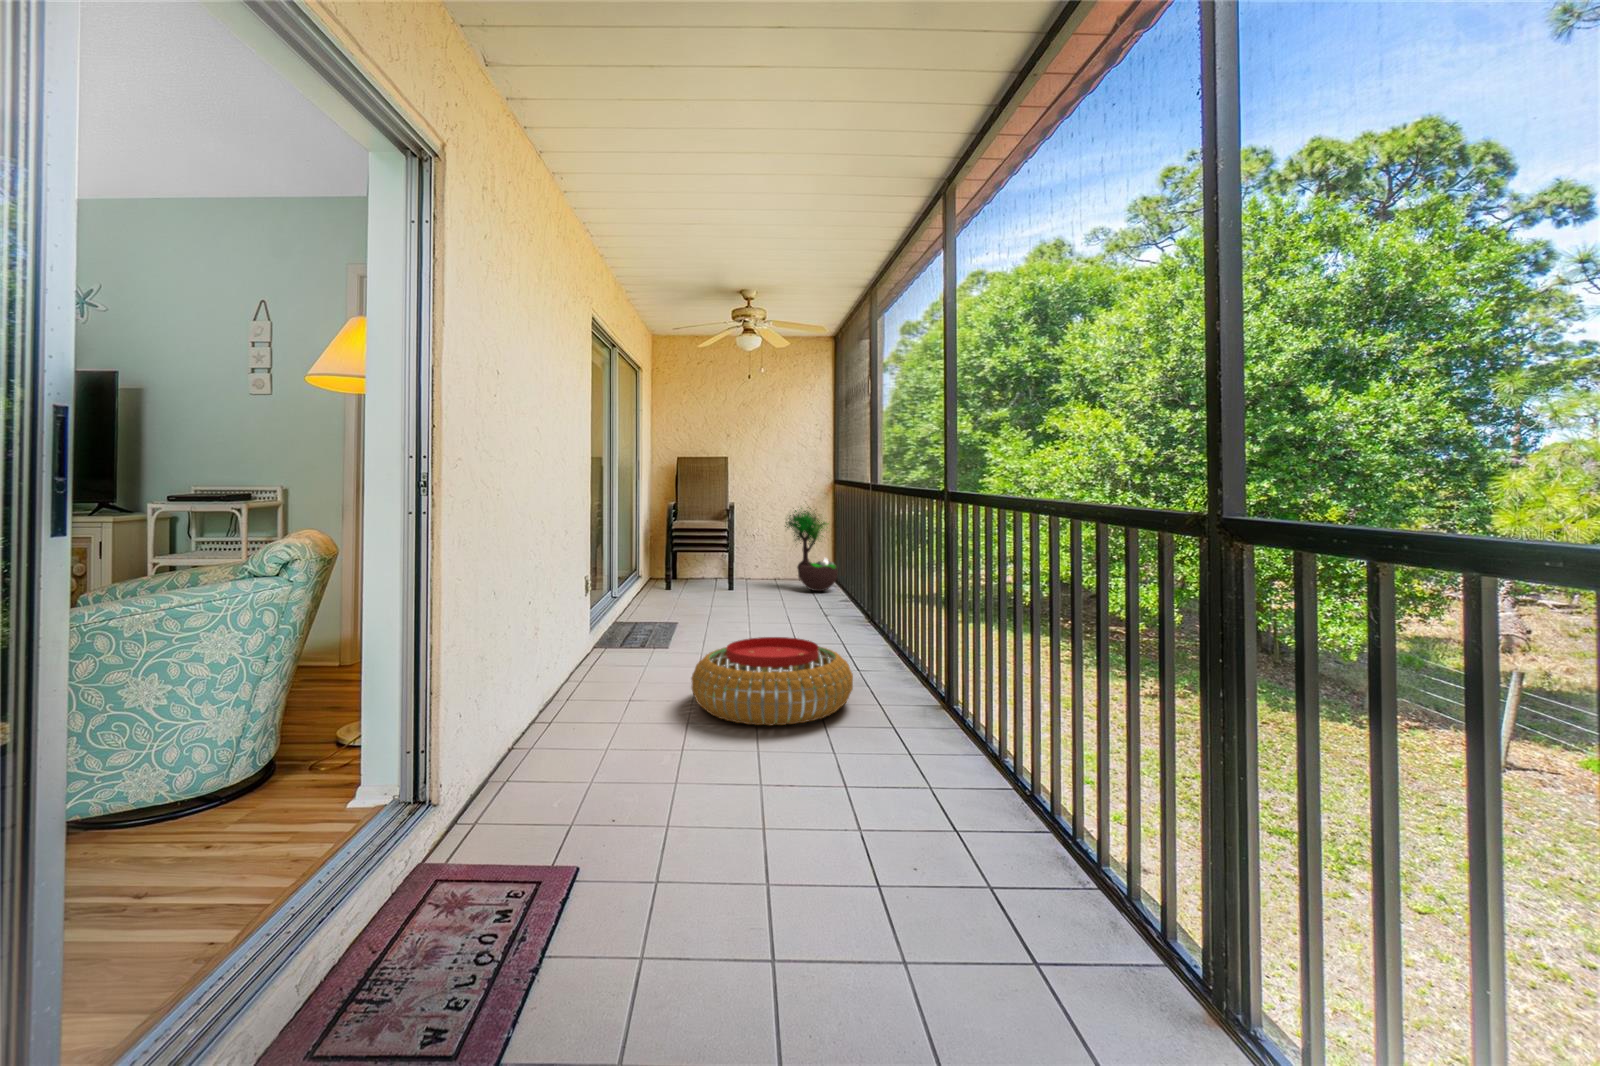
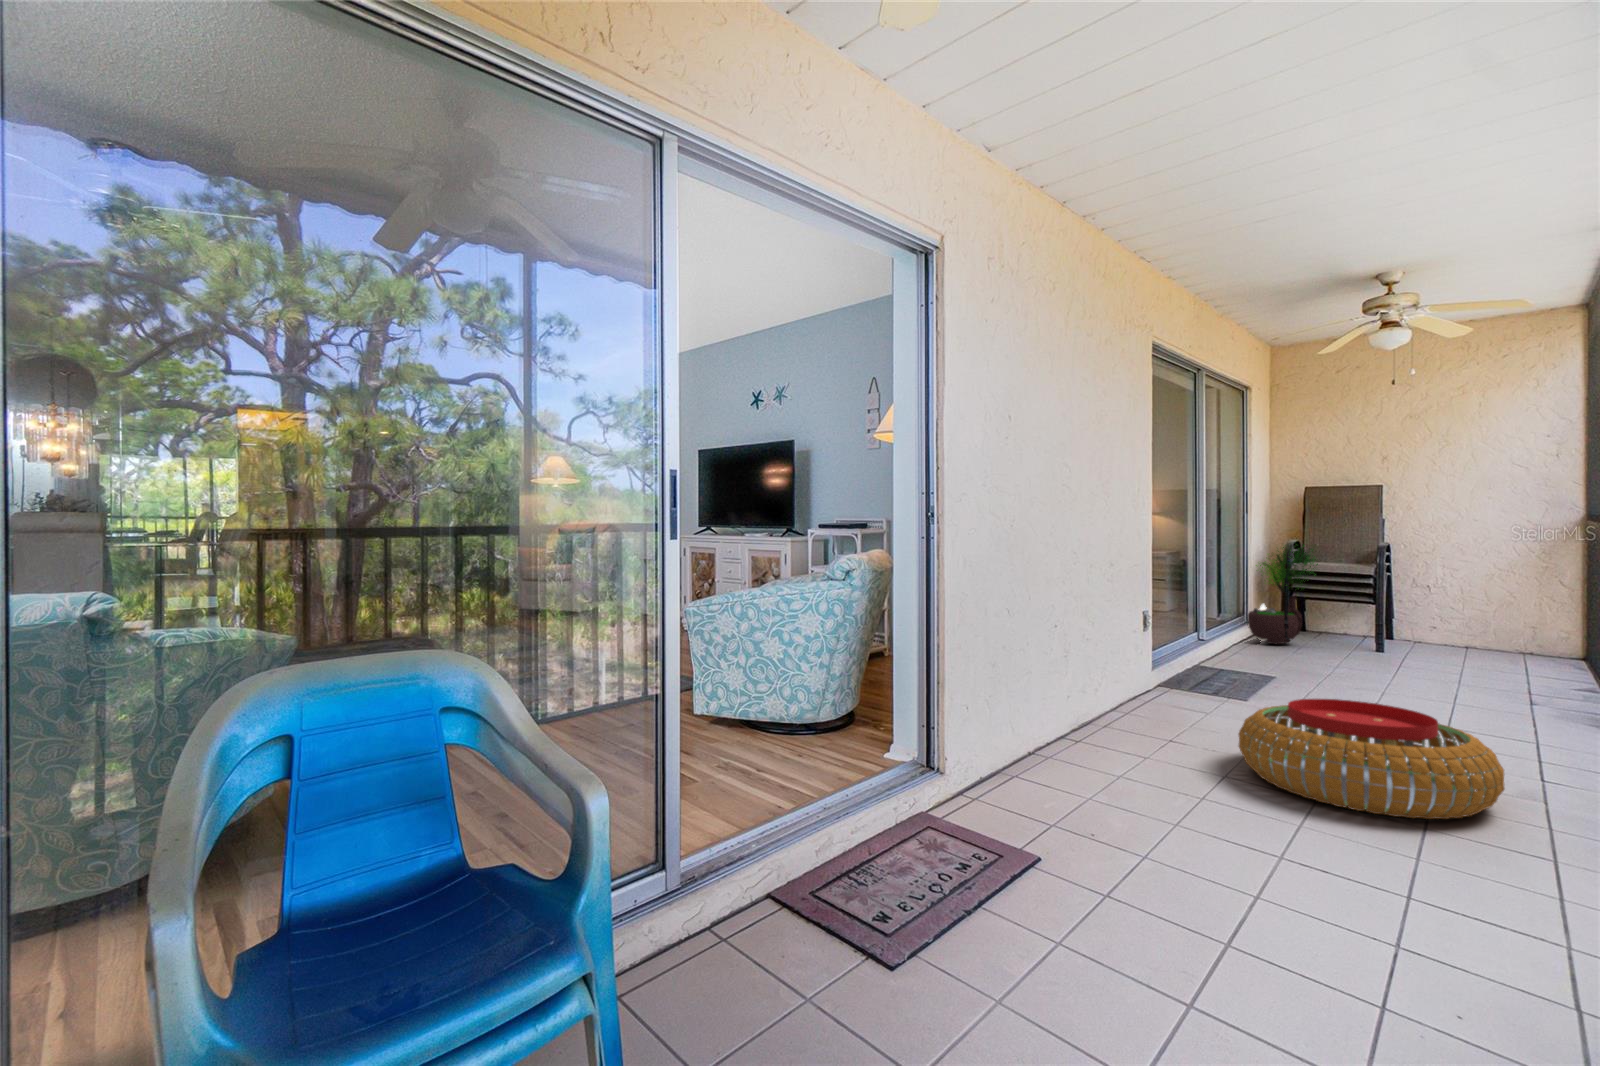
potted tree: present [785,507,838,591] -> present [1248,547,1318,644]

